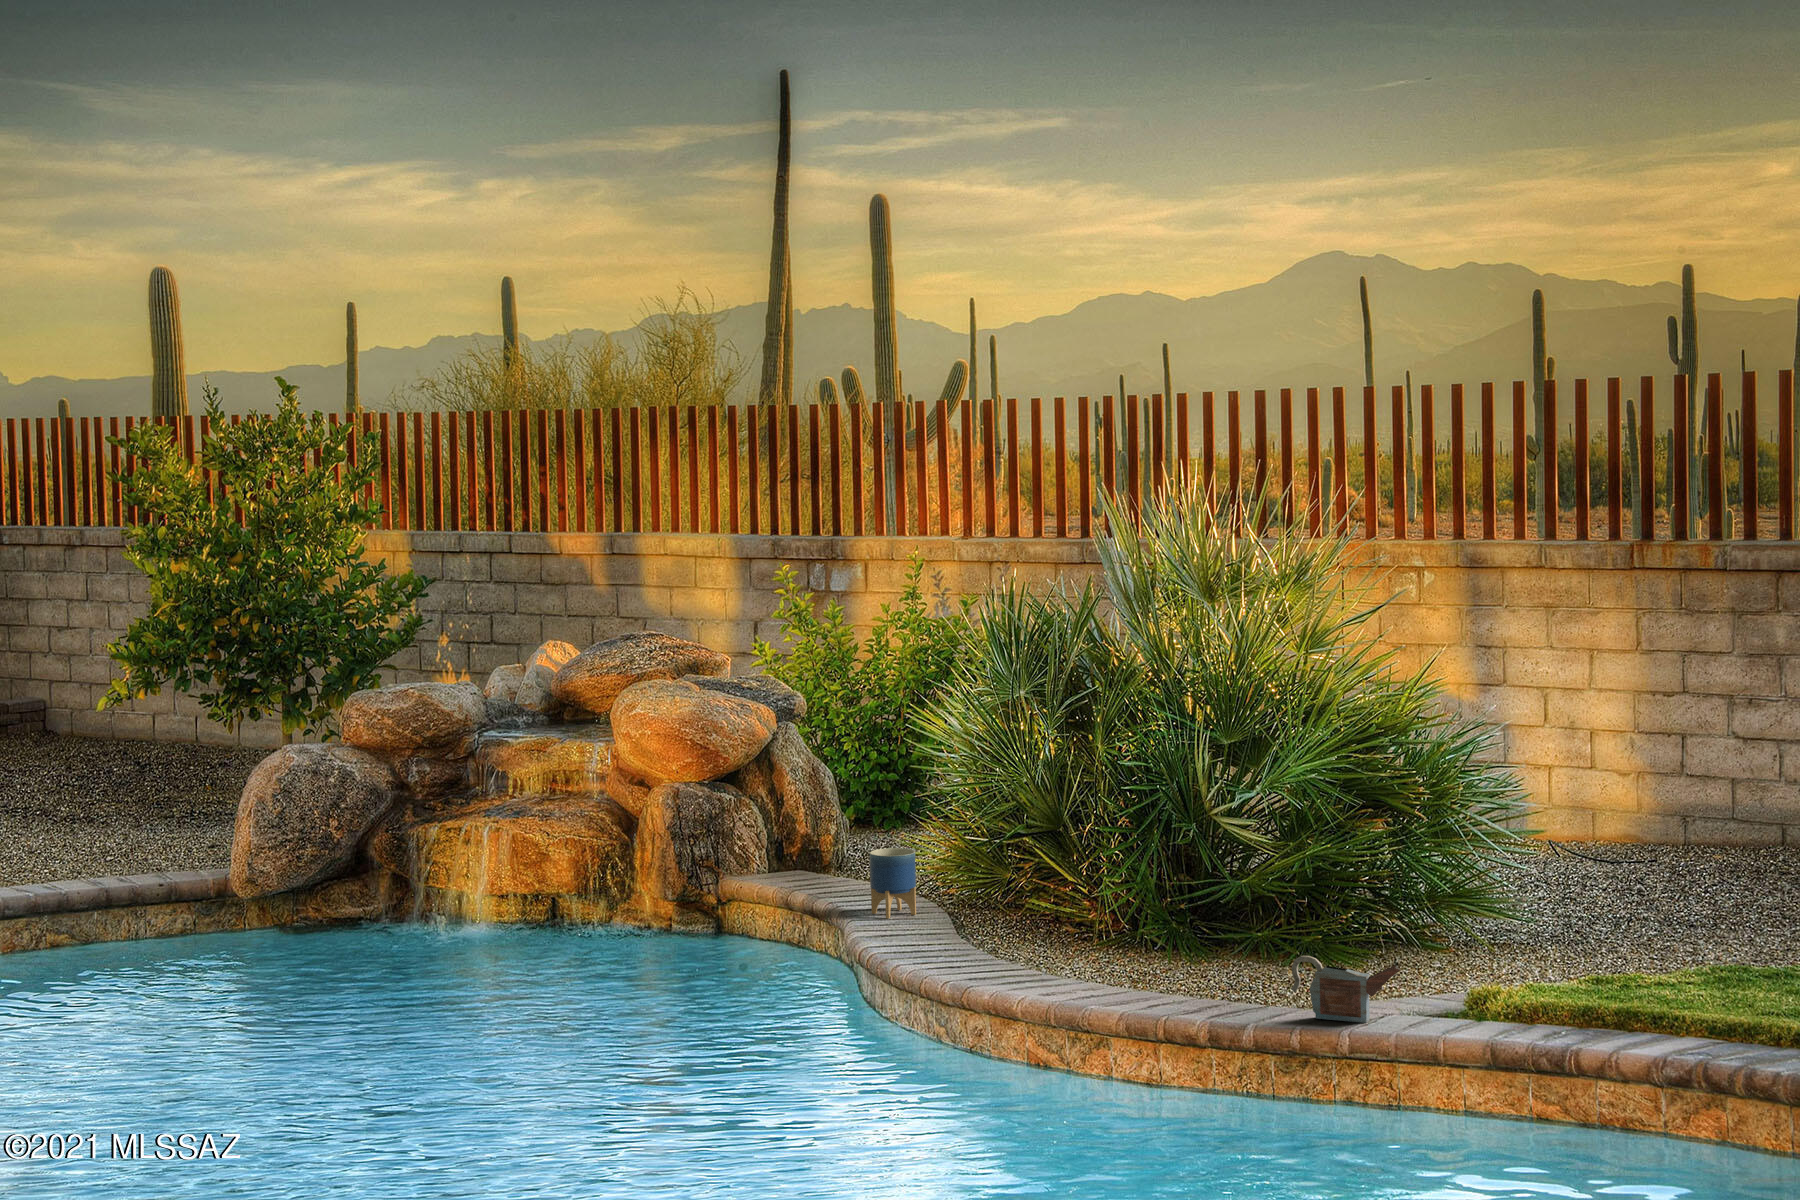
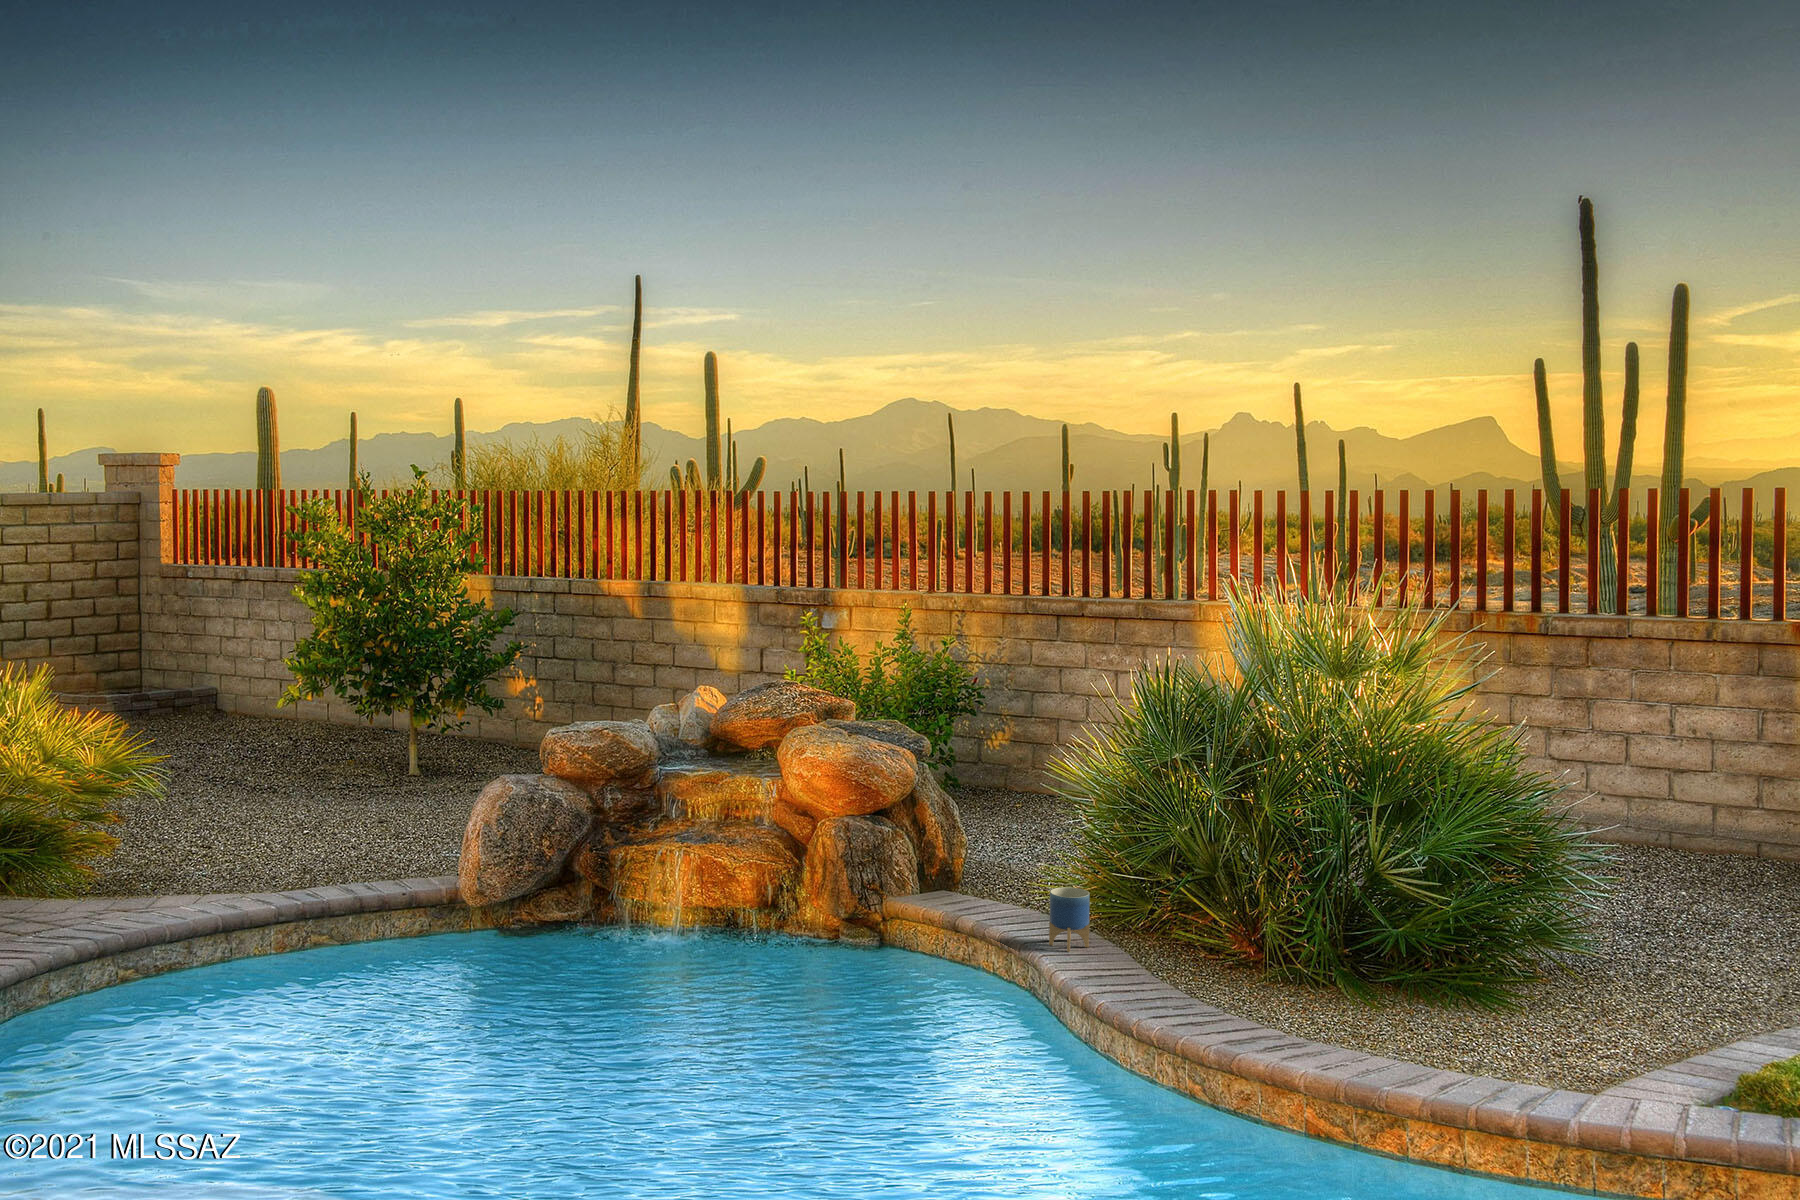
watering can: present [1291,956,1400,1023] -> none [1593,1047,1716,1118]

